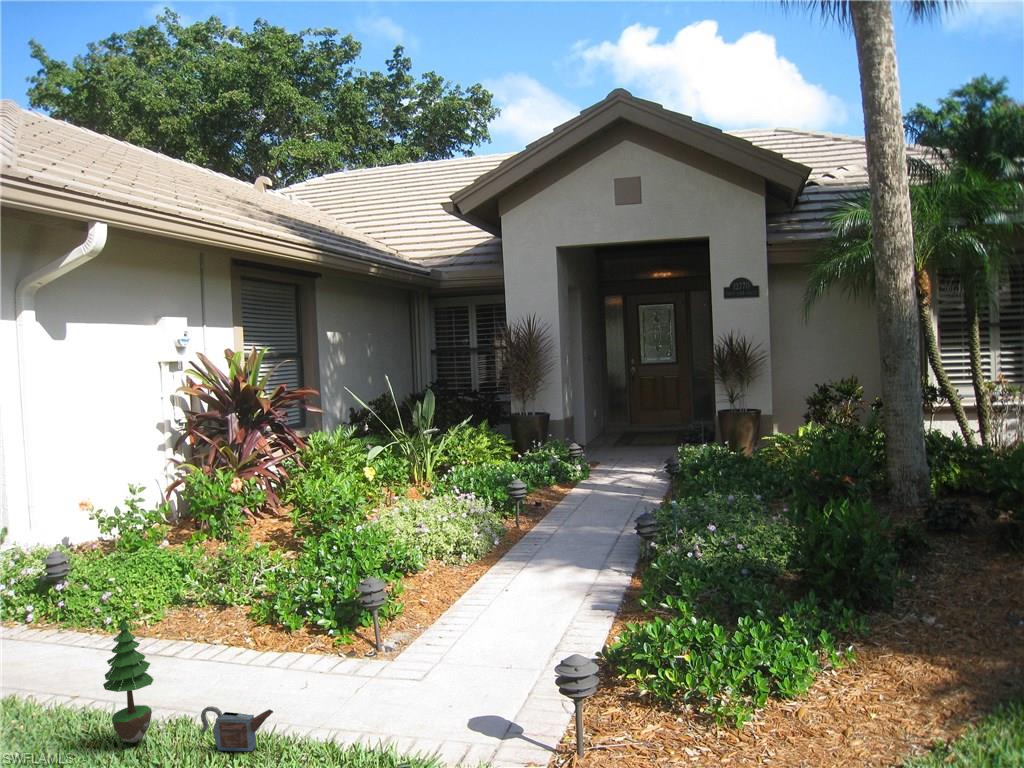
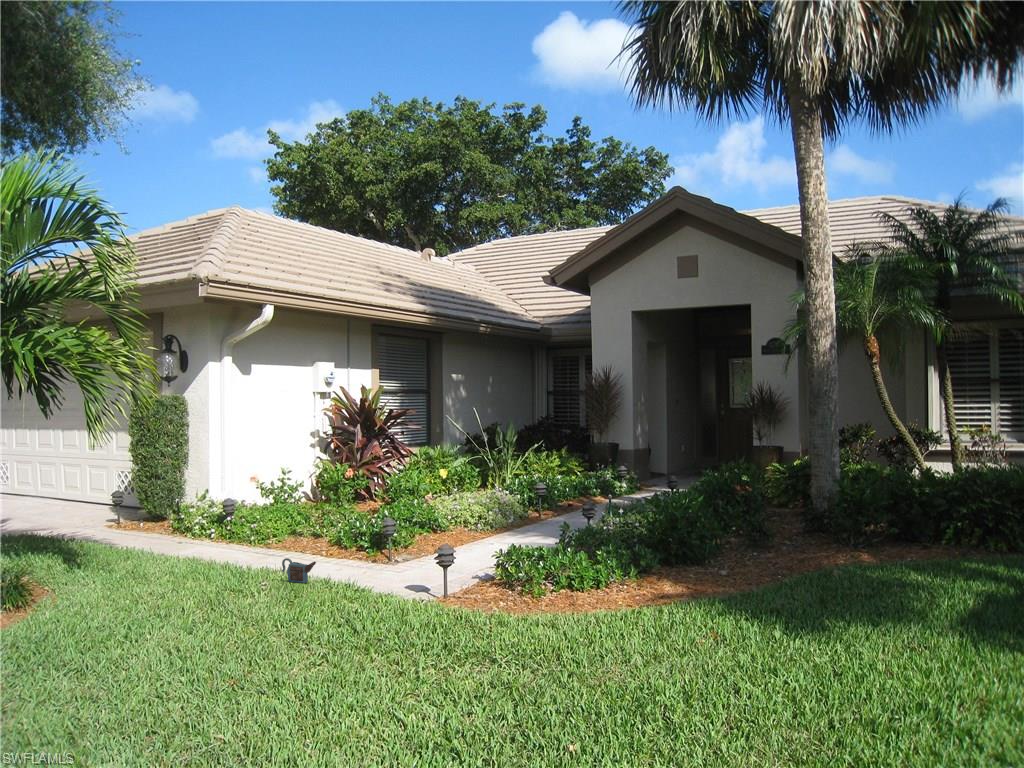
potted tree: present [103,618,153,743] -> none [237,508,262,576]

